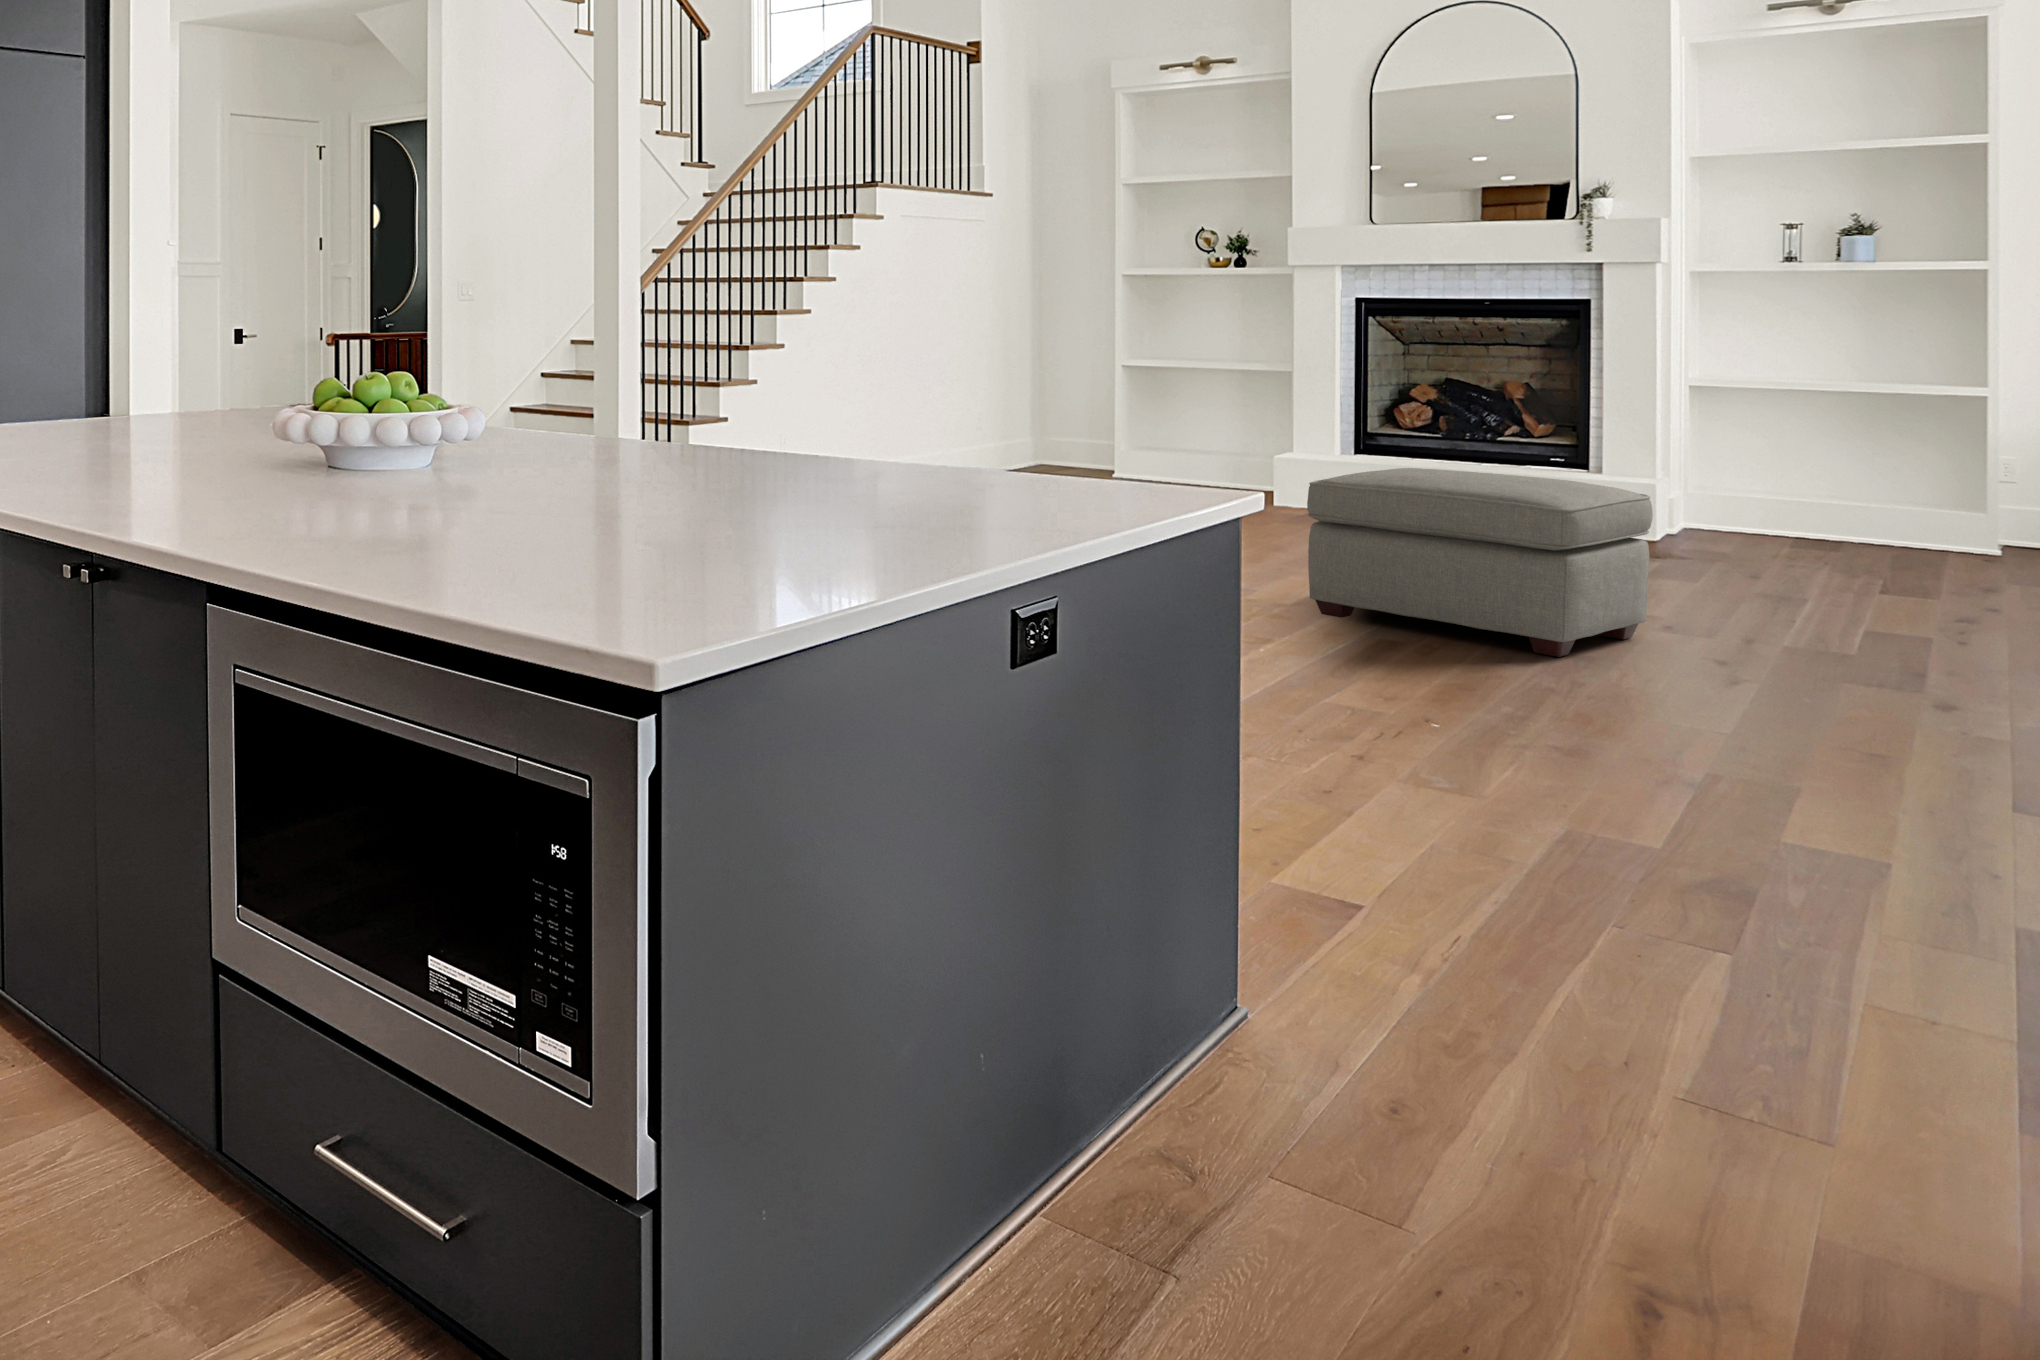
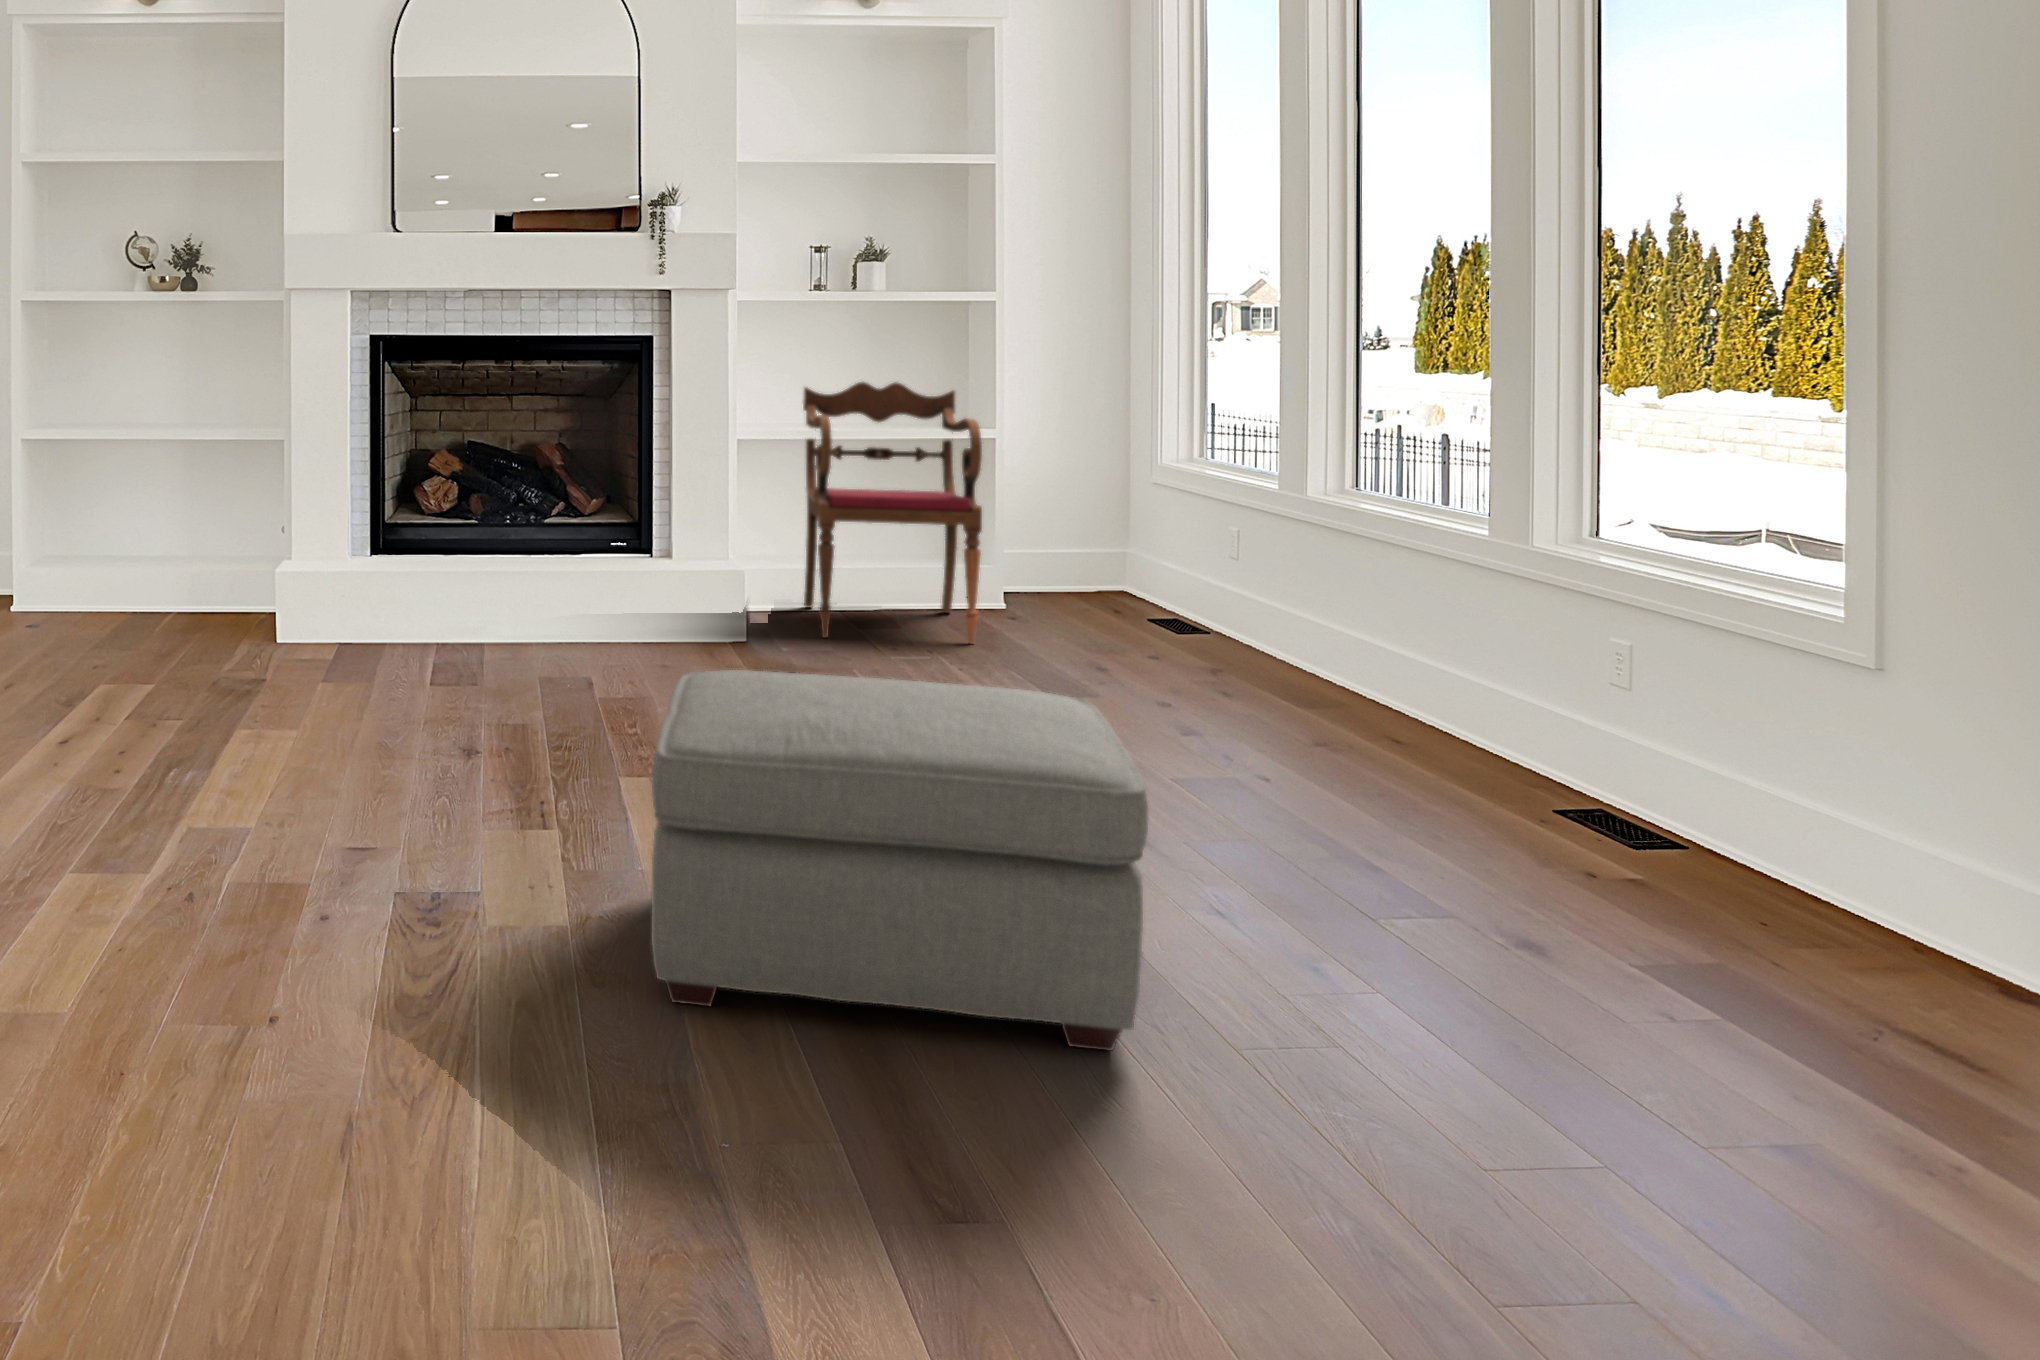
armchair: none [1757,337,1970,563] -> present [803,382,982,643]

